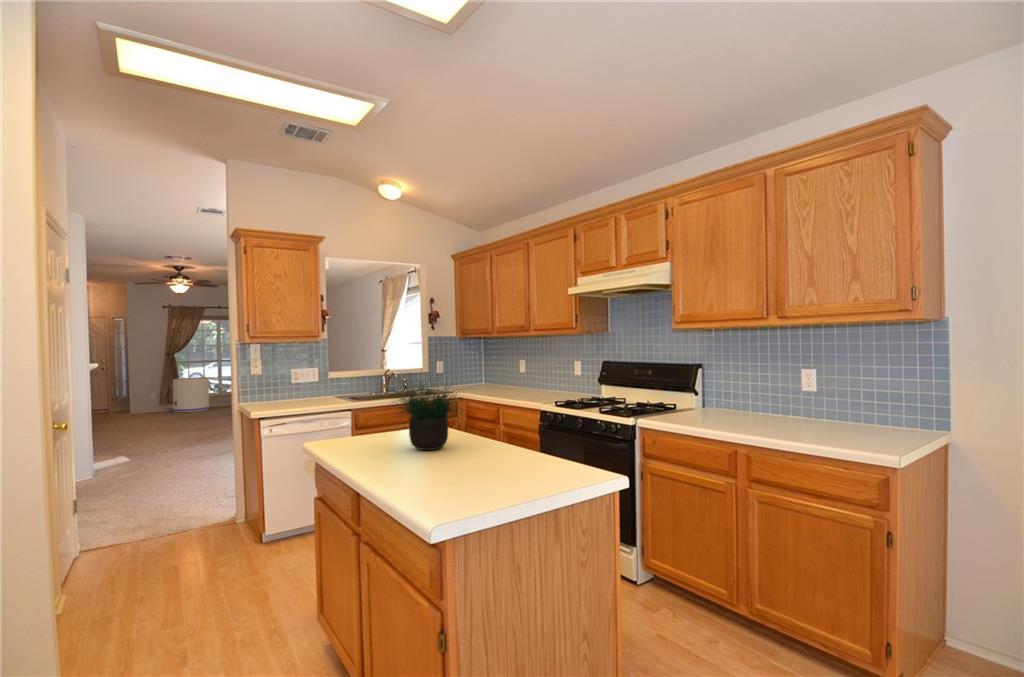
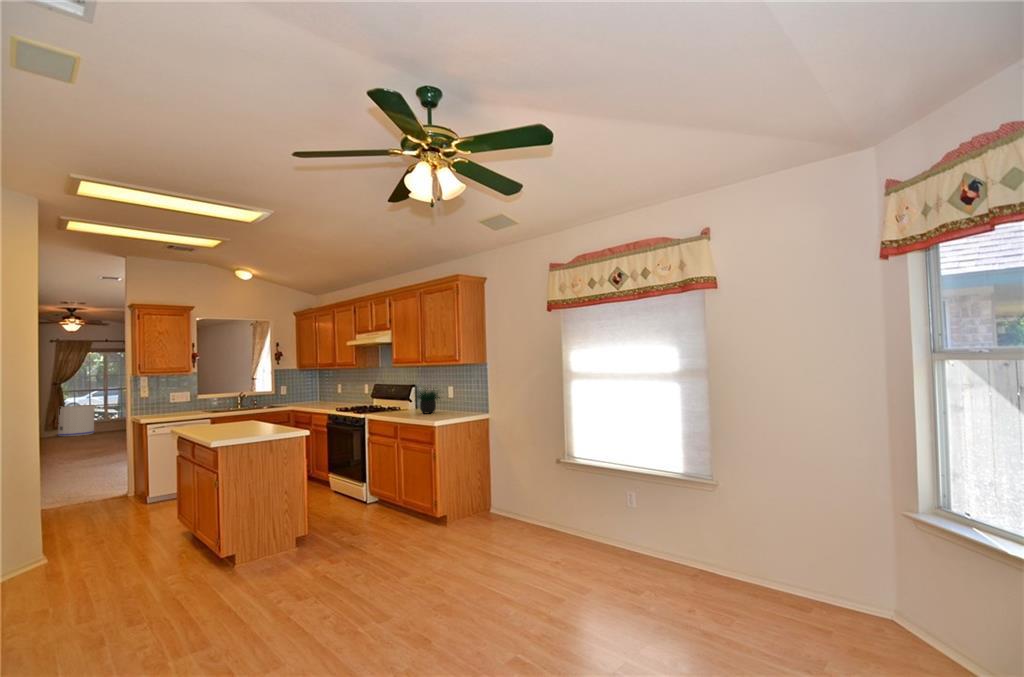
potted plant: present [396,380,459,450] -> present [416,388,440,413]

